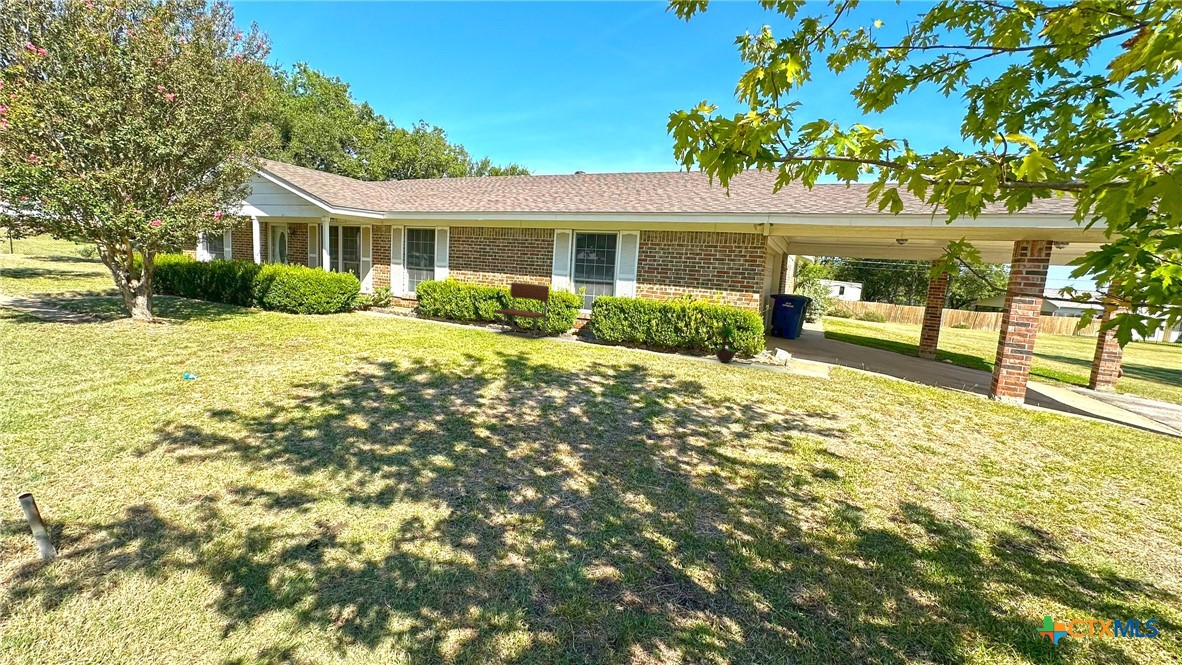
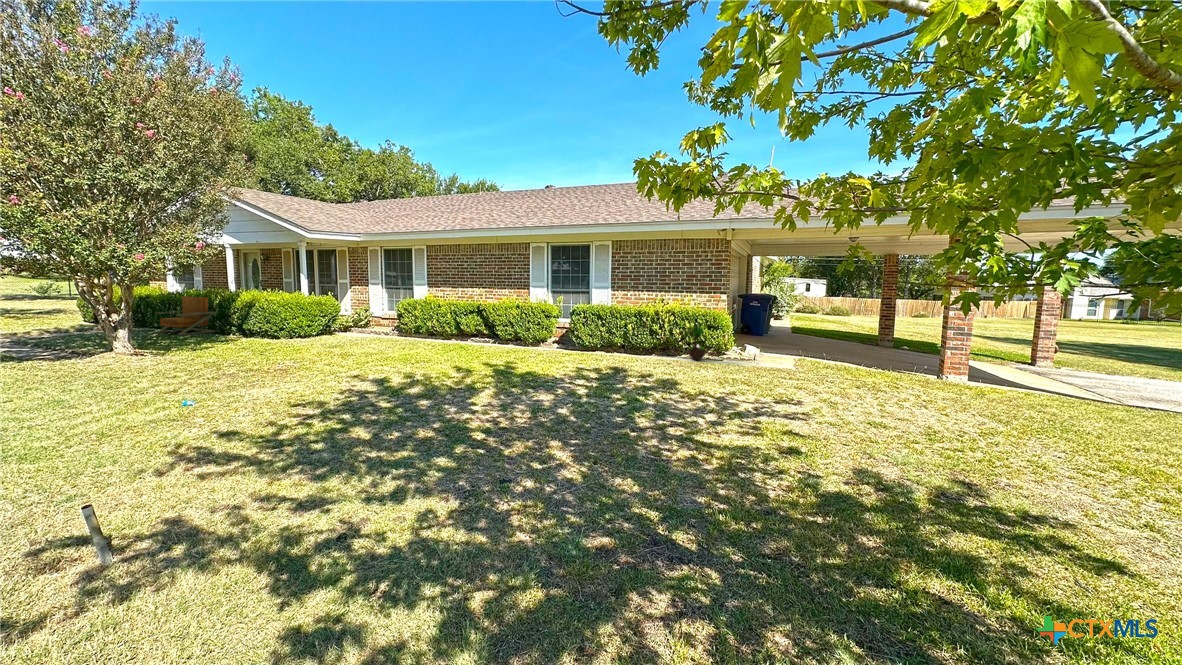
lounge chair: none [177,266,236,306] -> present [157,296,215,335]
bench: present [496,282,549,338] -> none [478,296,528,348]

